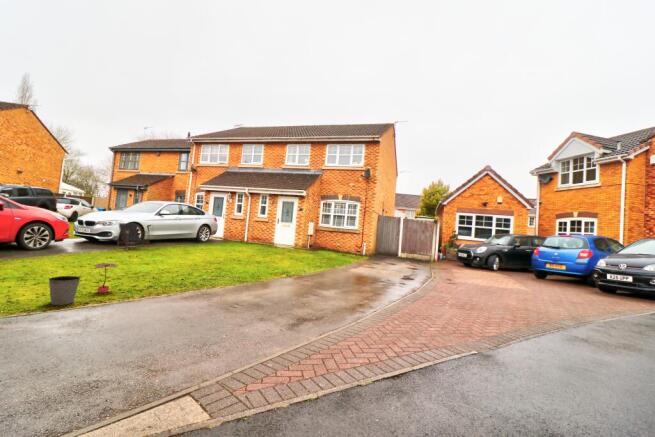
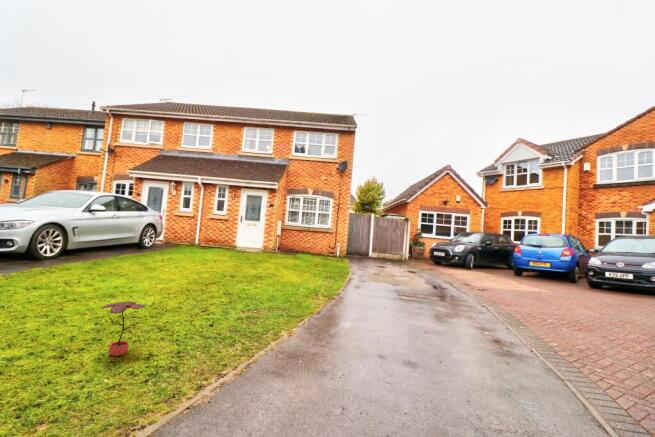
lounge chair: present [117,223,149,249] -> none [35,223,91,264]
bucket: present [49,276,81,305] -> none [42,336,106,401]

